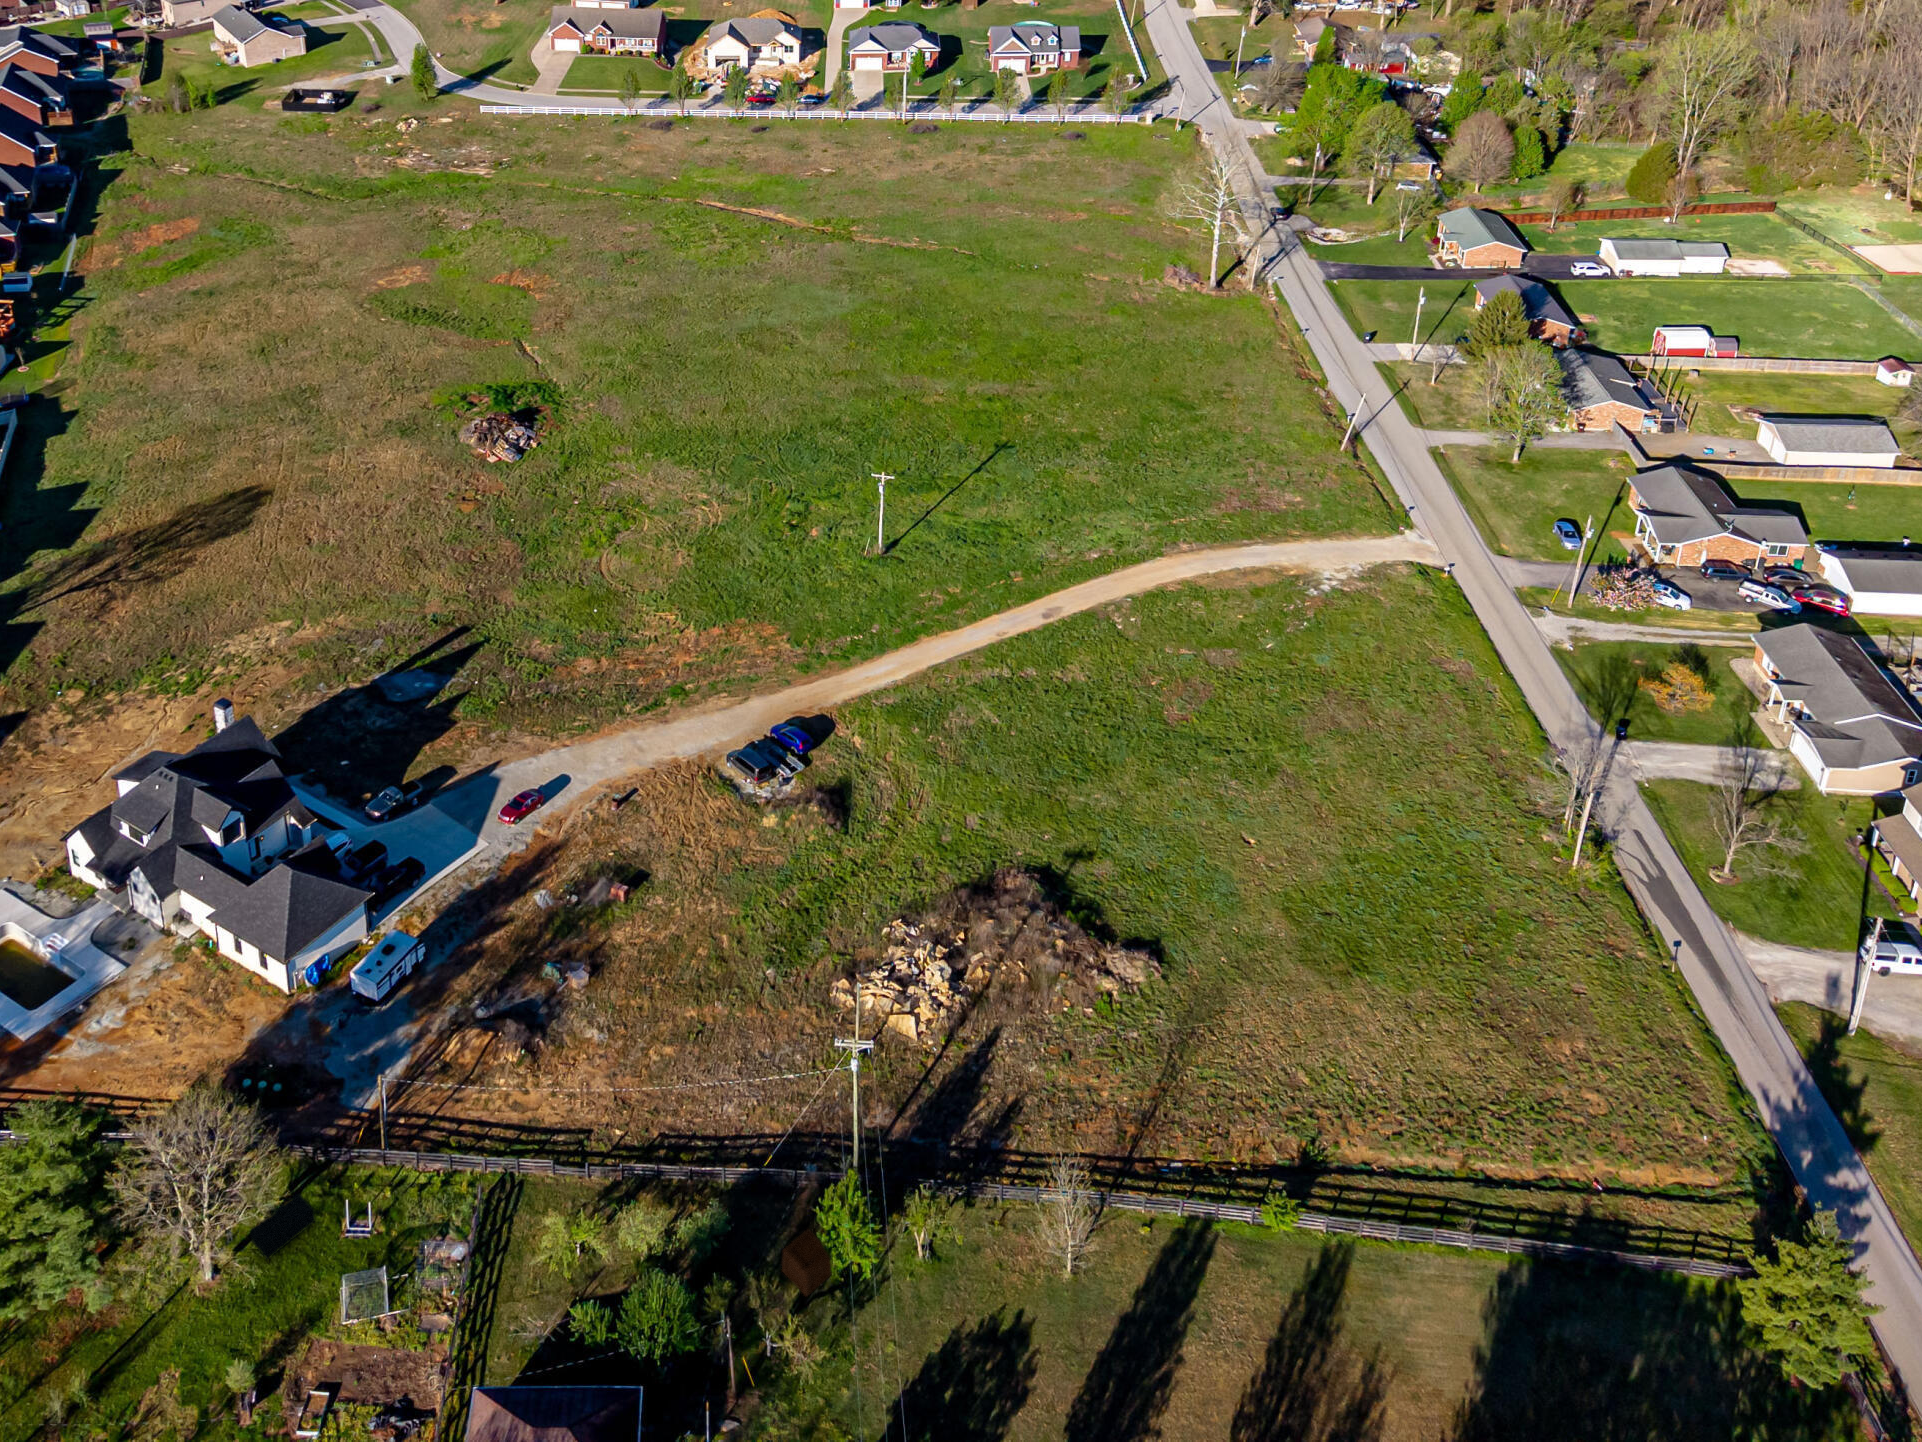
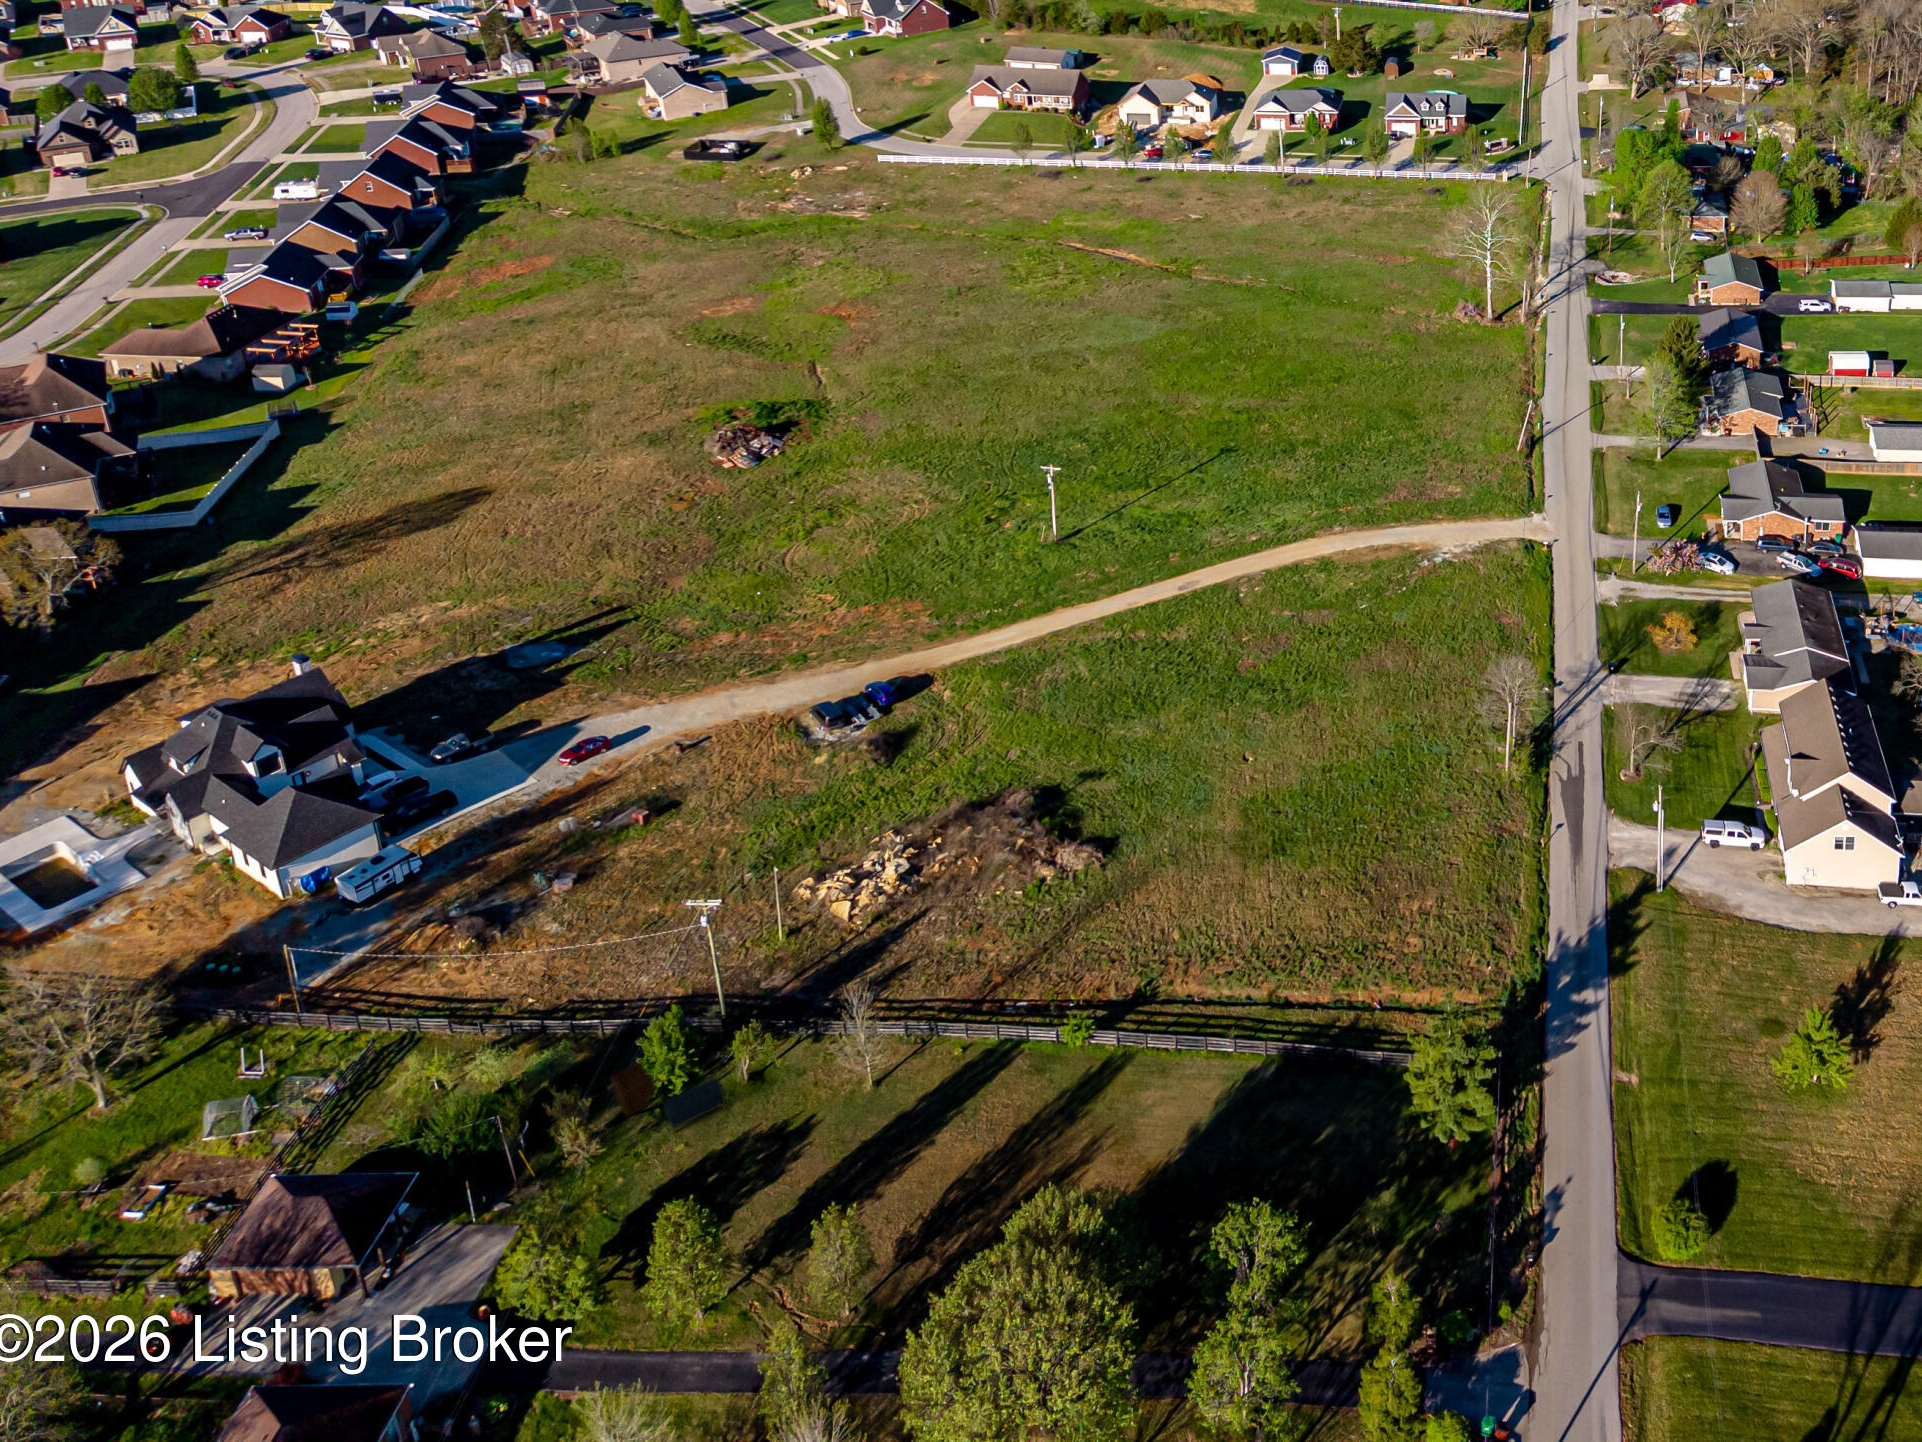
bench: present [250,1194,315,1263] -> present [664,1078,726,1131]

